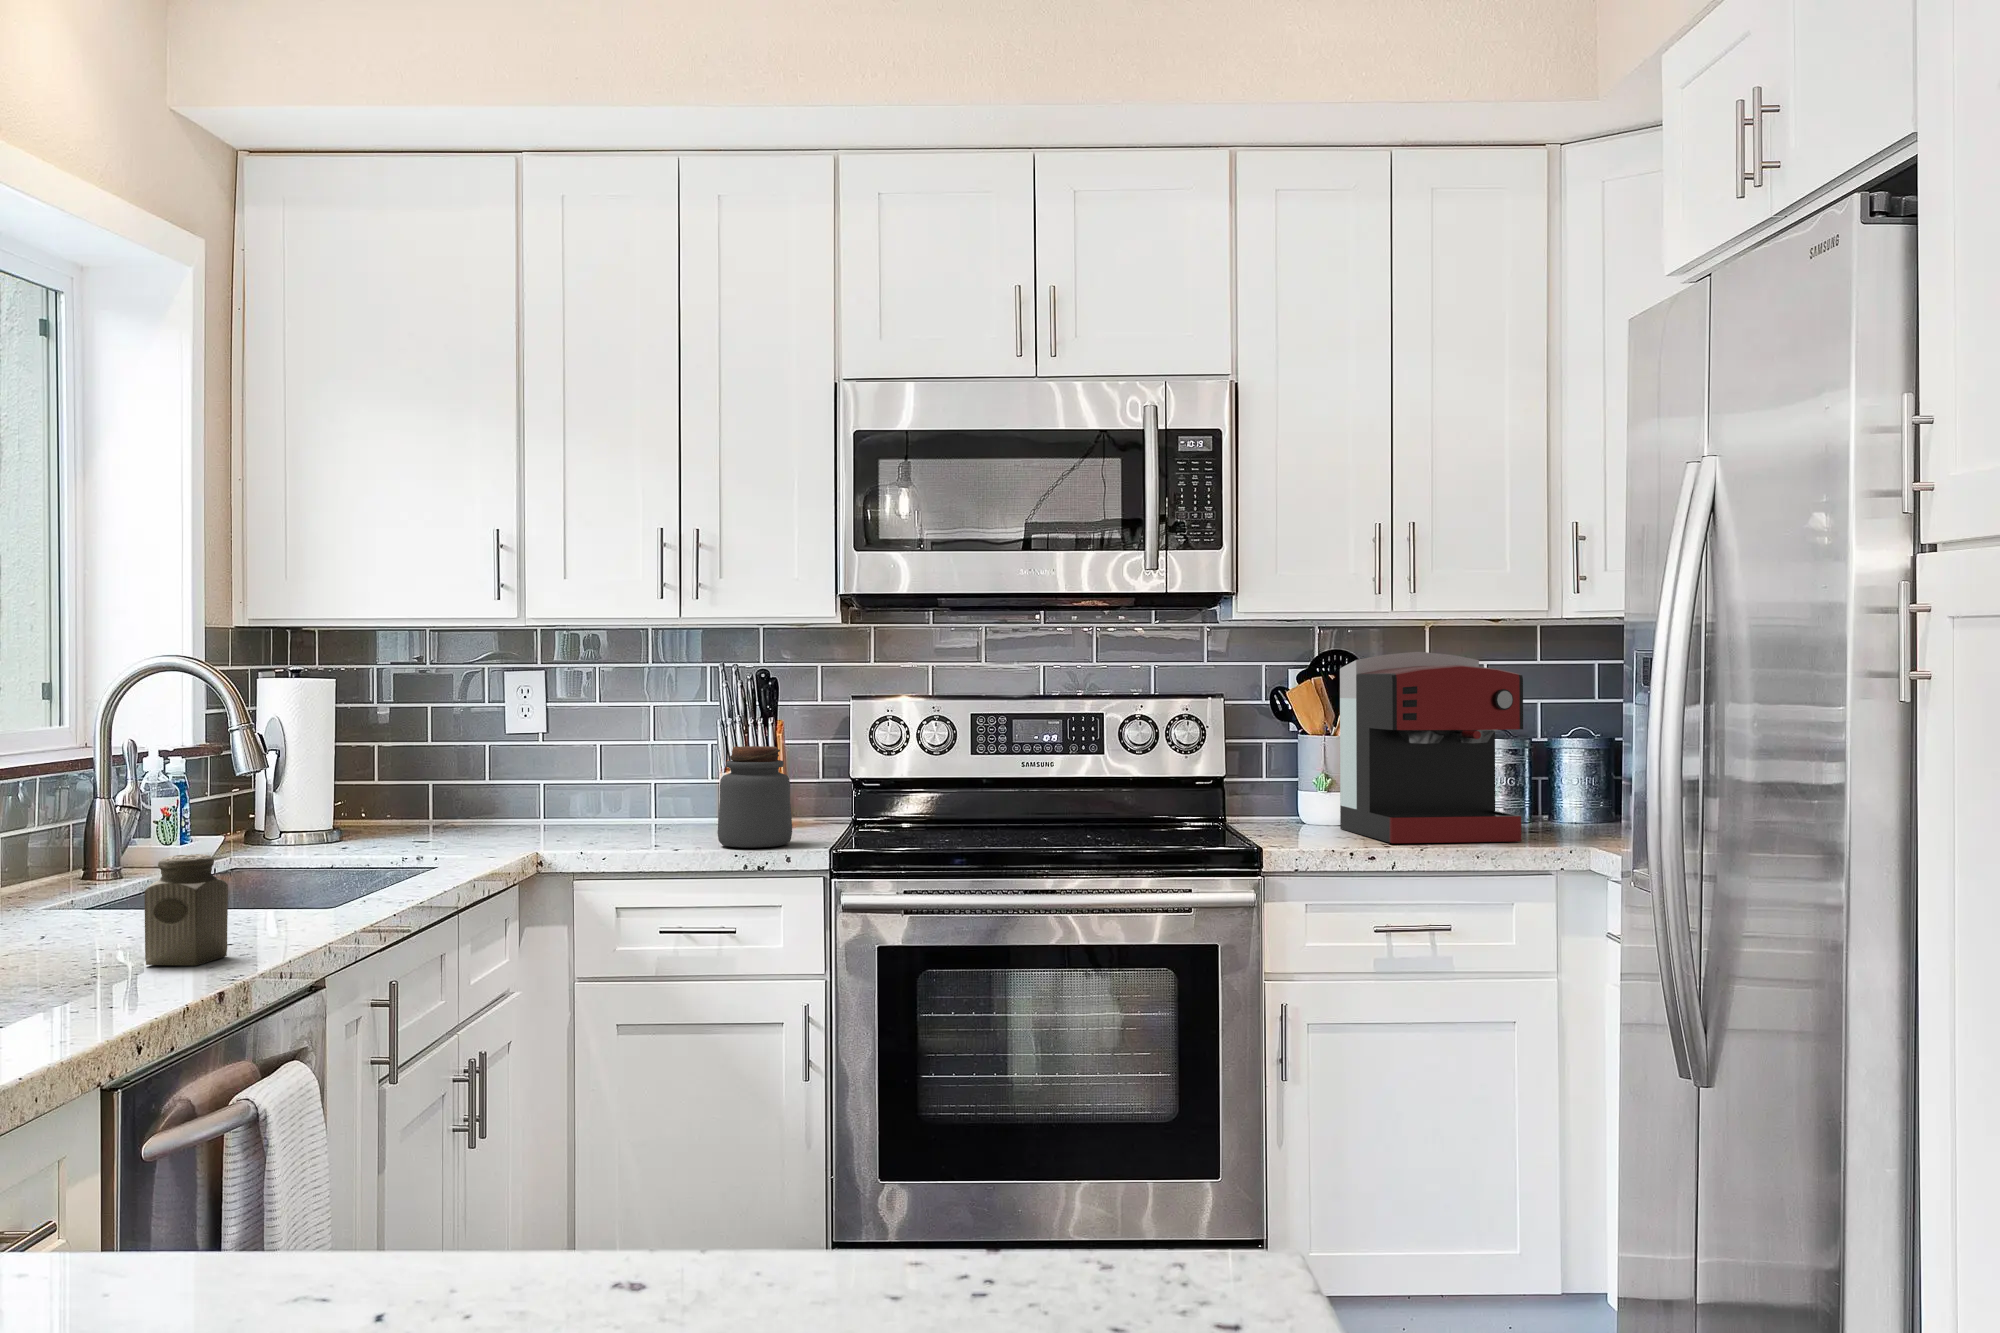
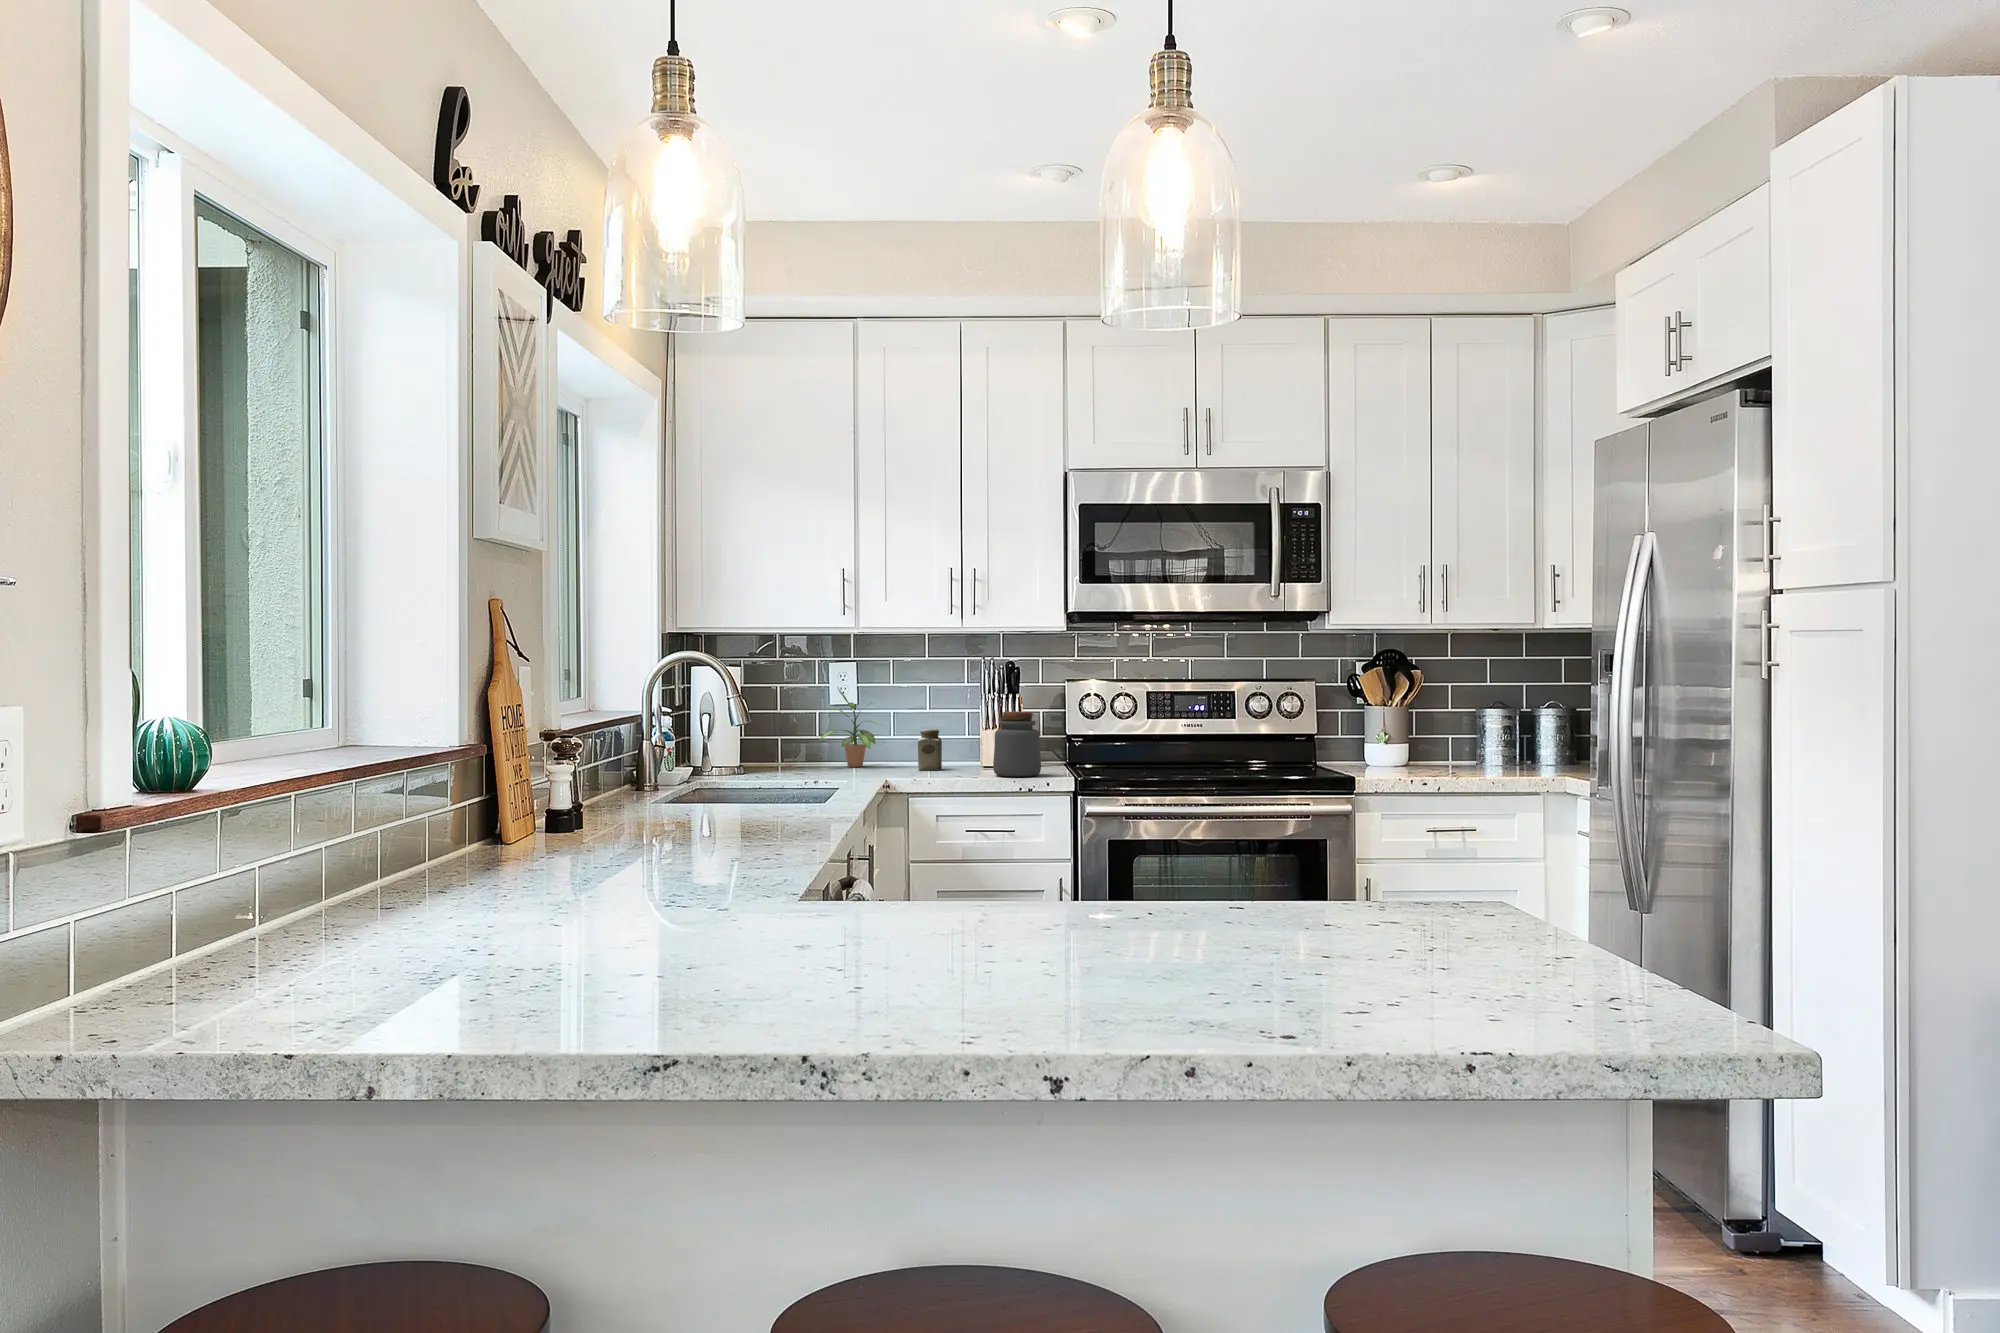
coffee maker: present [1340,652,1523,843] -> none [1395,650,1521,776]
potted plant: none [468,705,573,829] -> present [819,688,882,767]
salt shaker: present [144,854,228,965] -> present [918,729,942,770]

